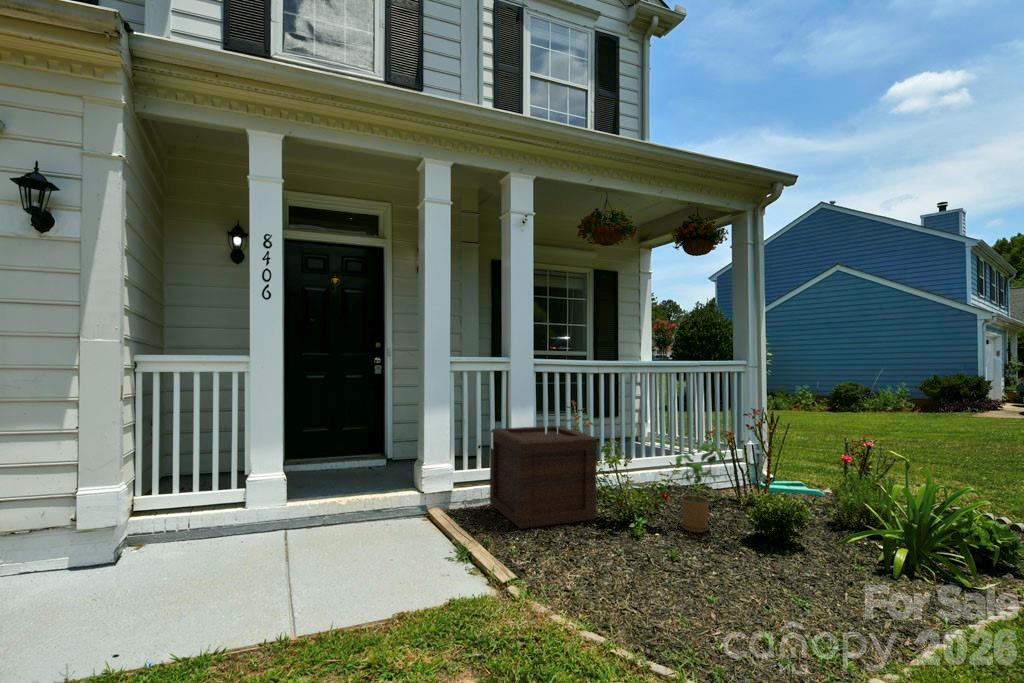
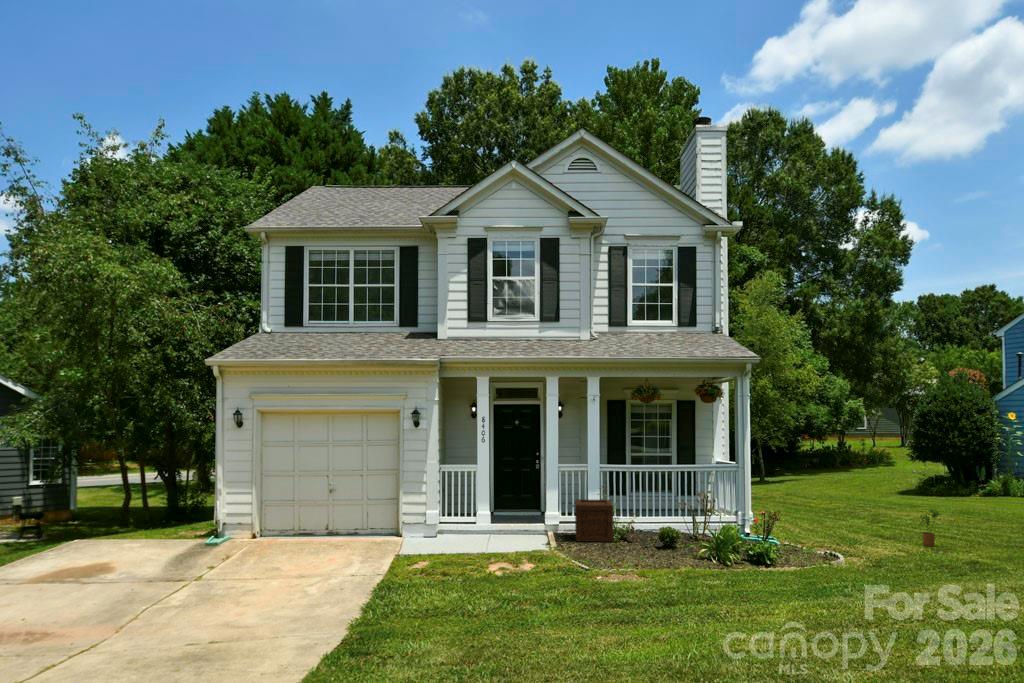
house plant: present [676,443,726,532] -> present [920,509,941,547]

